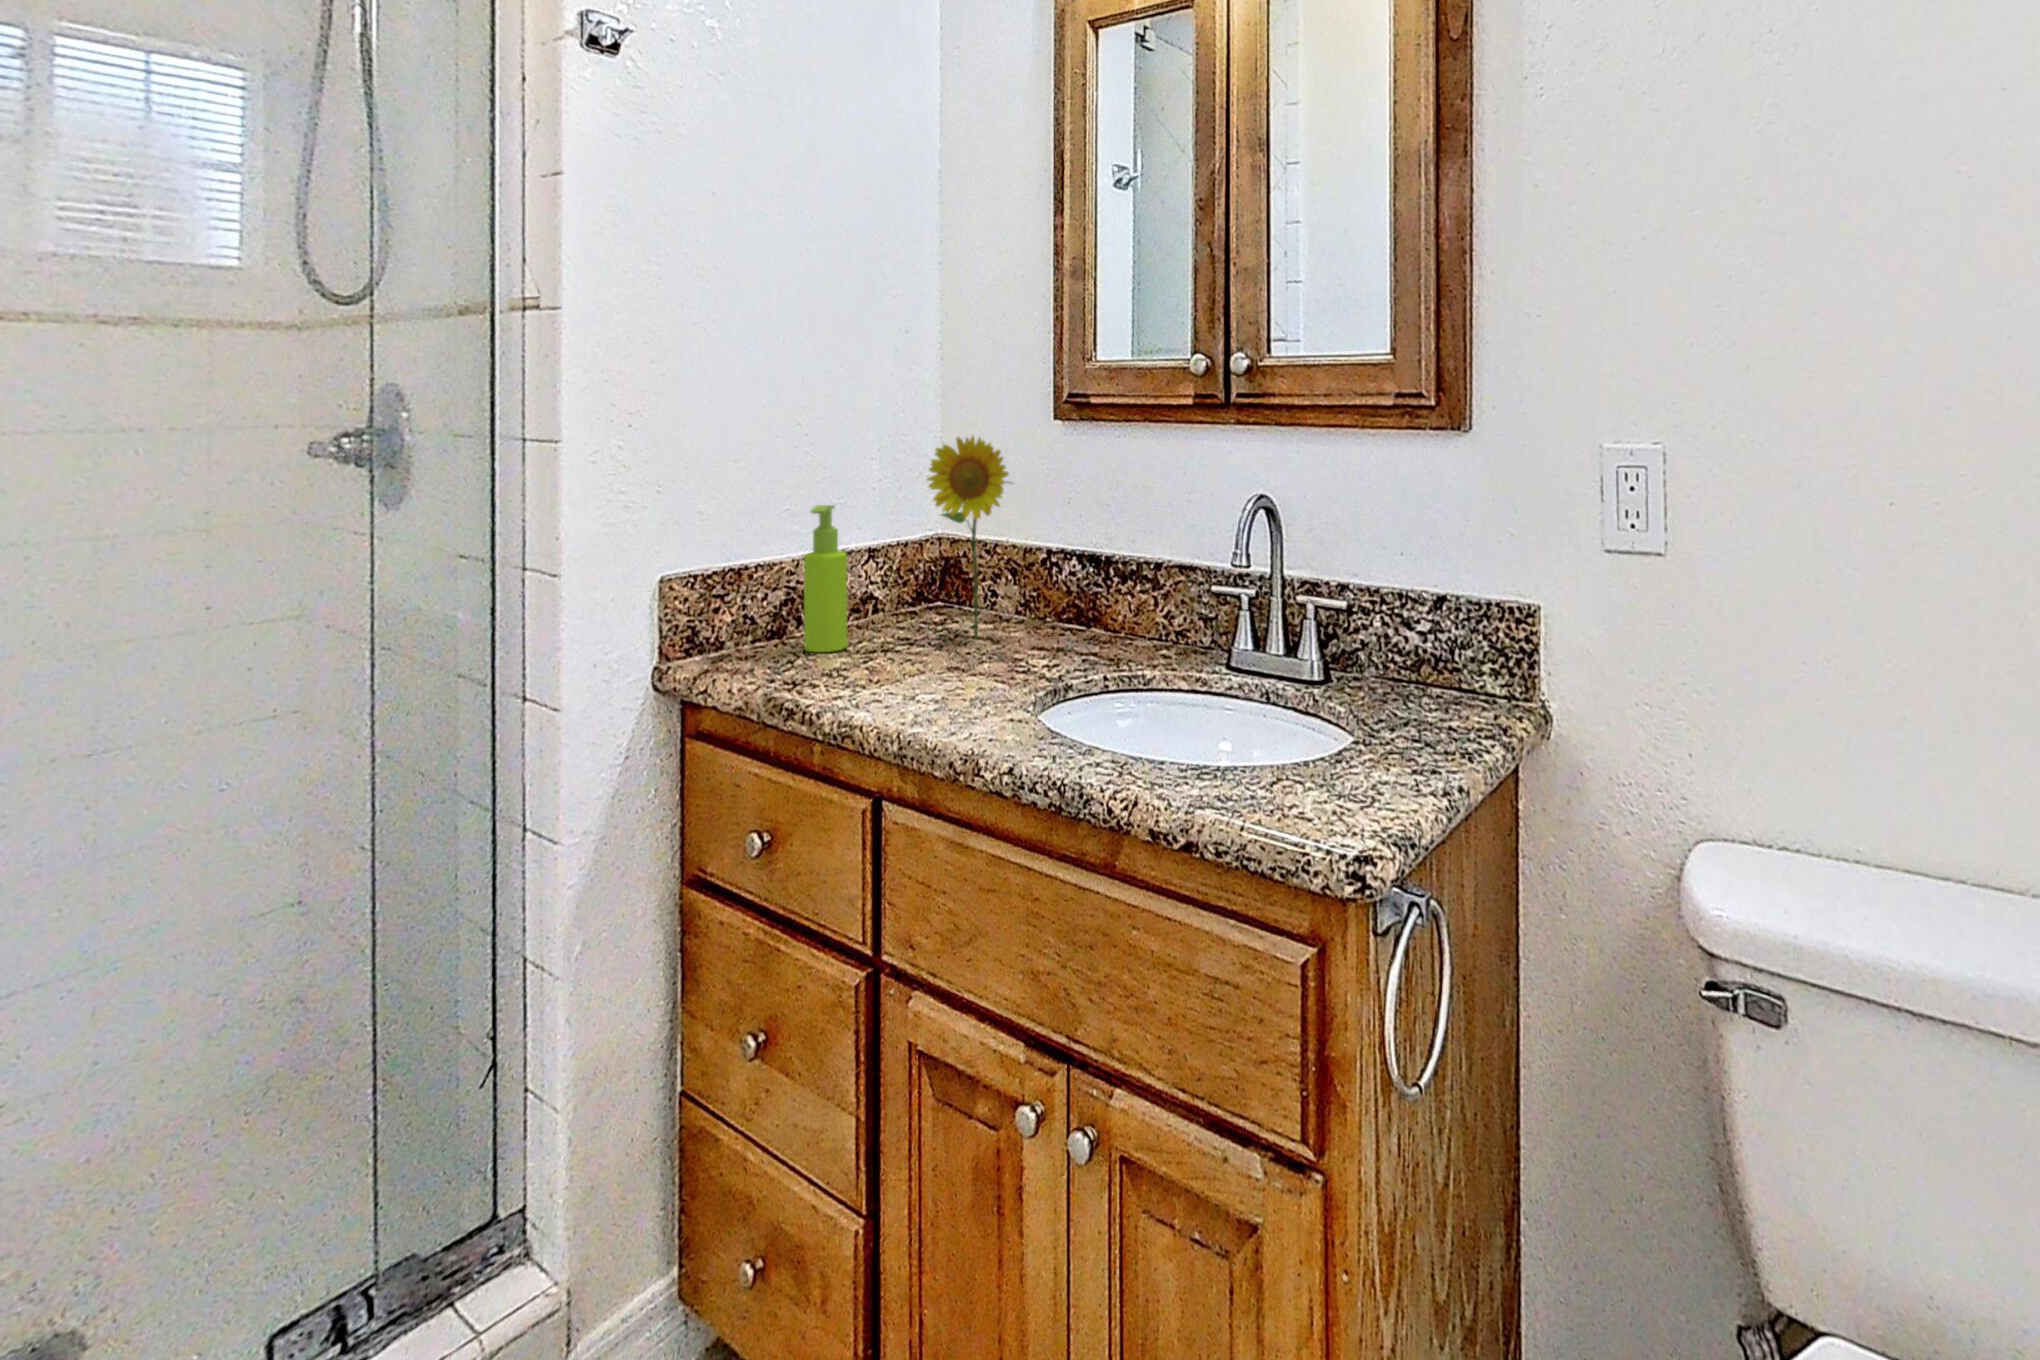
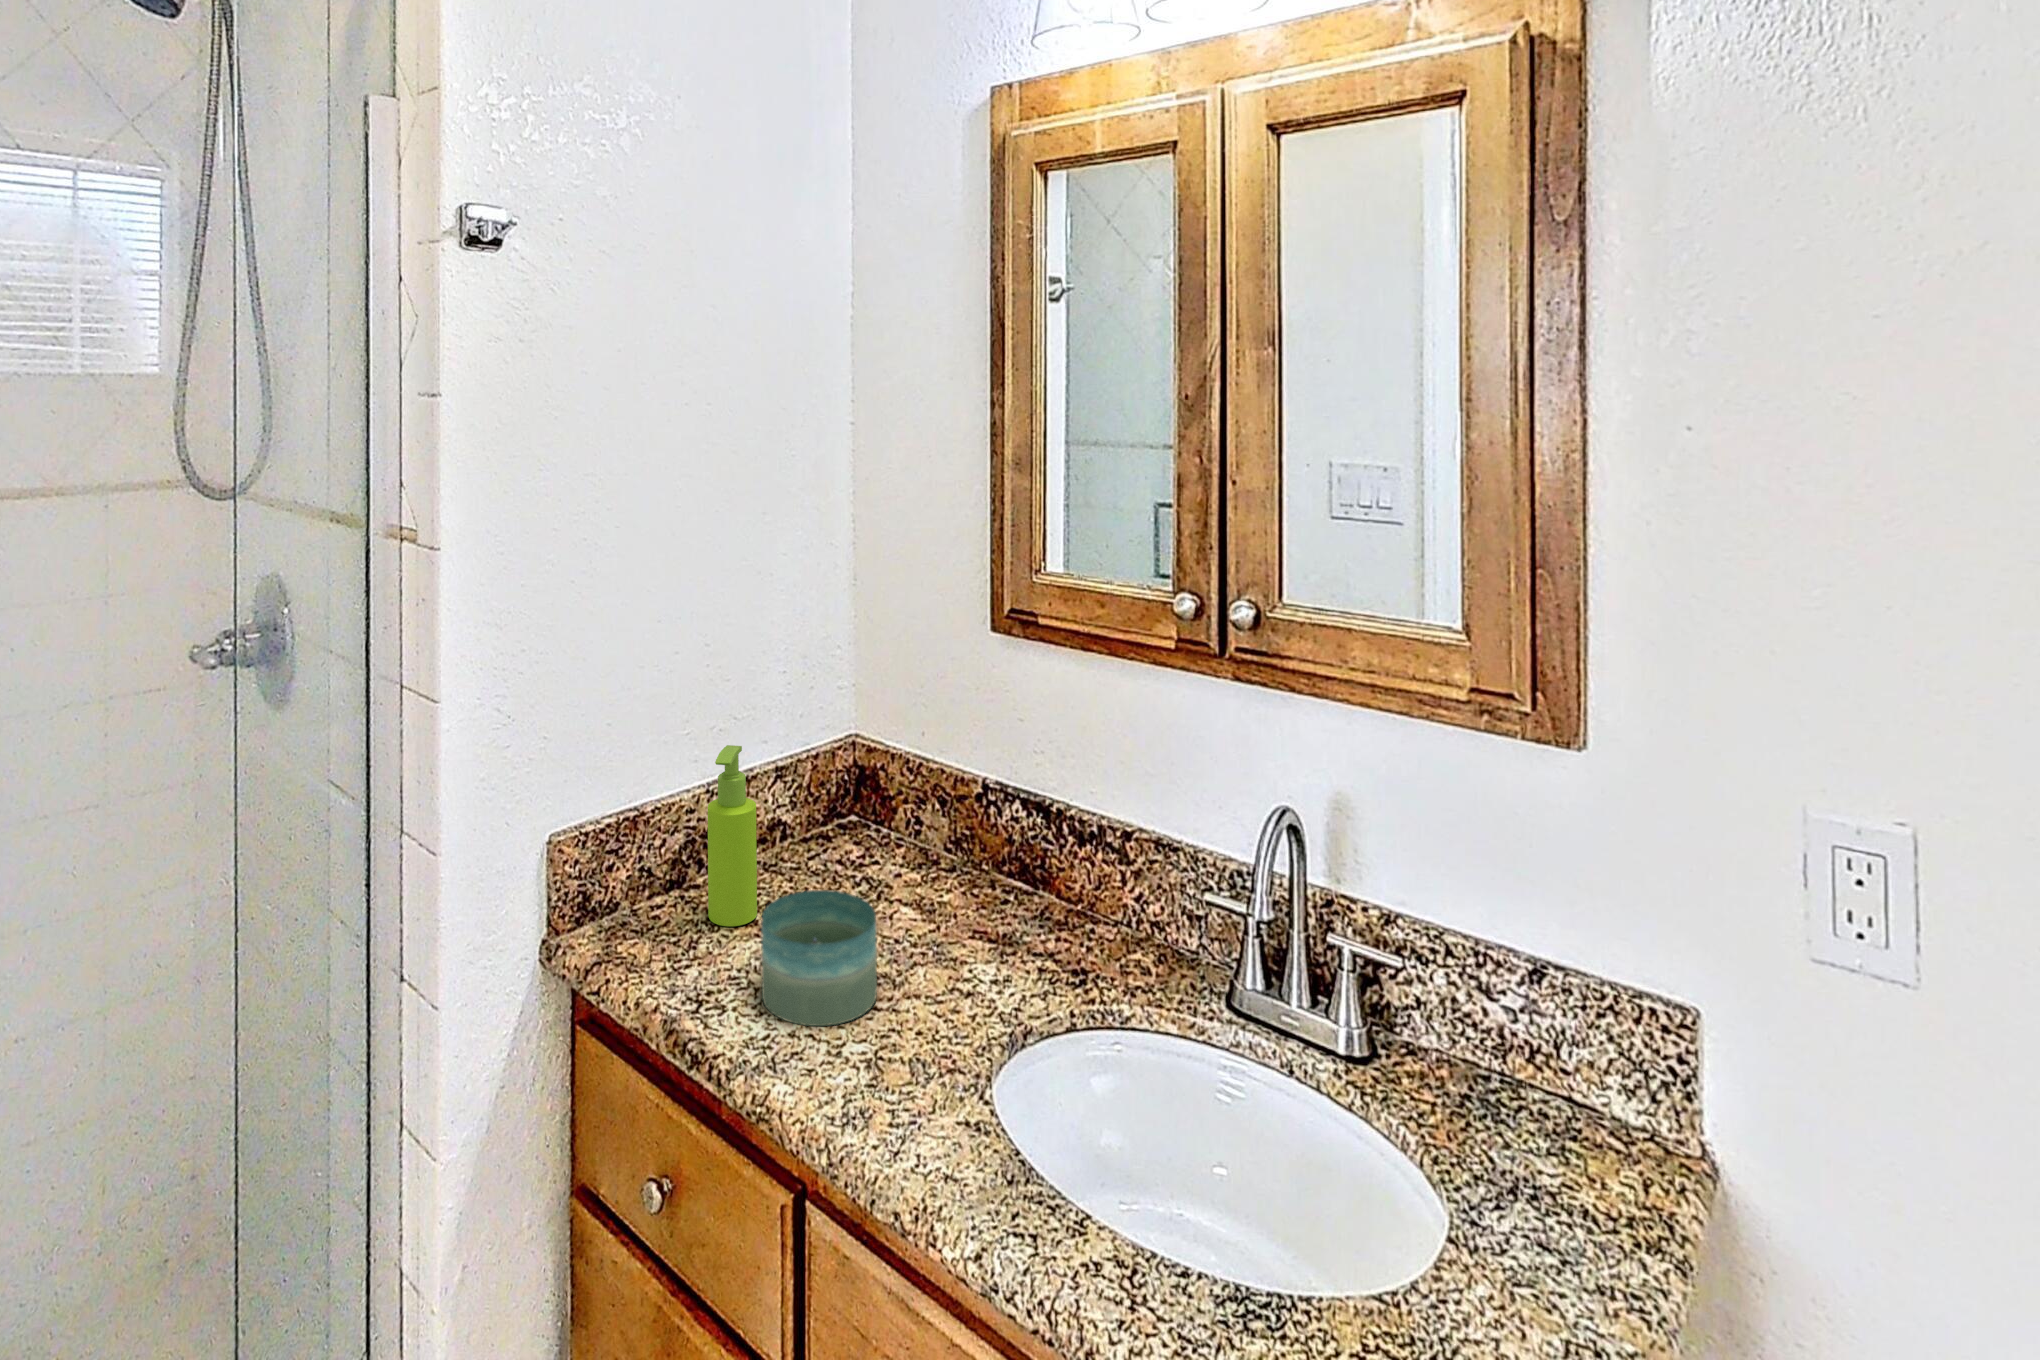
flower: present [927,435,1011,639] -> none [846,668,950,904]
candle: none [848,600,945,685] -> present [761,890,877,1026]

